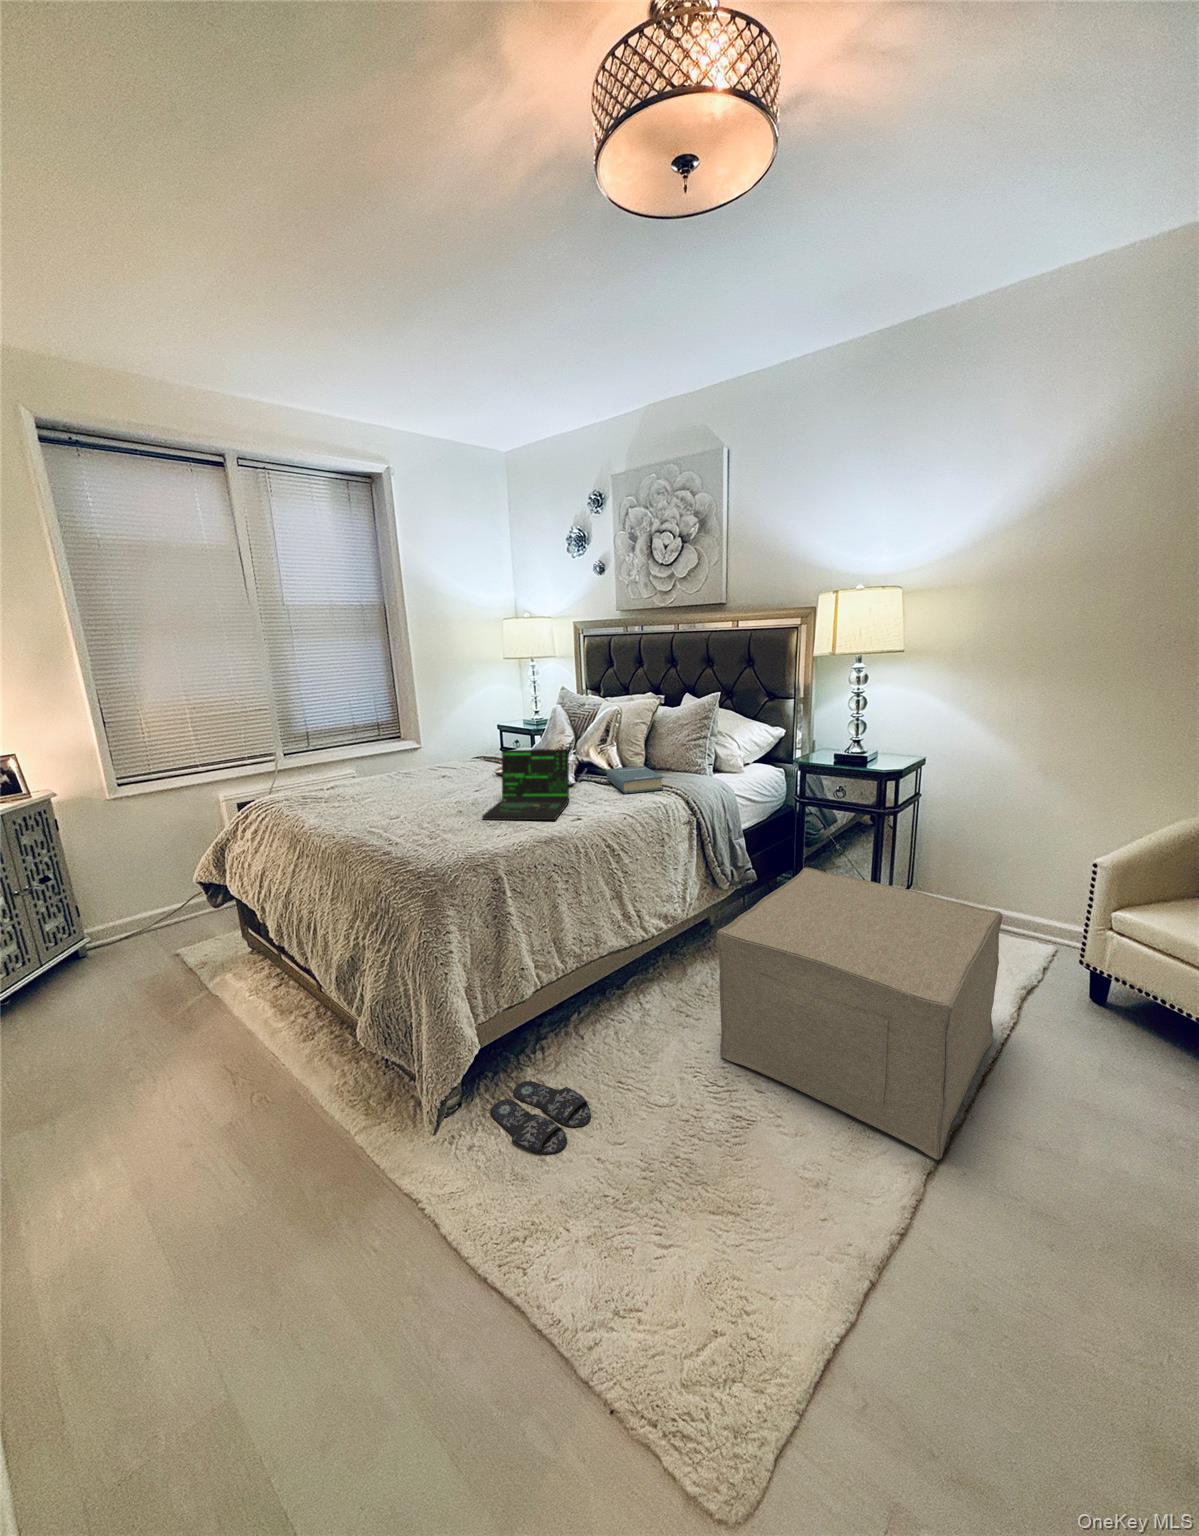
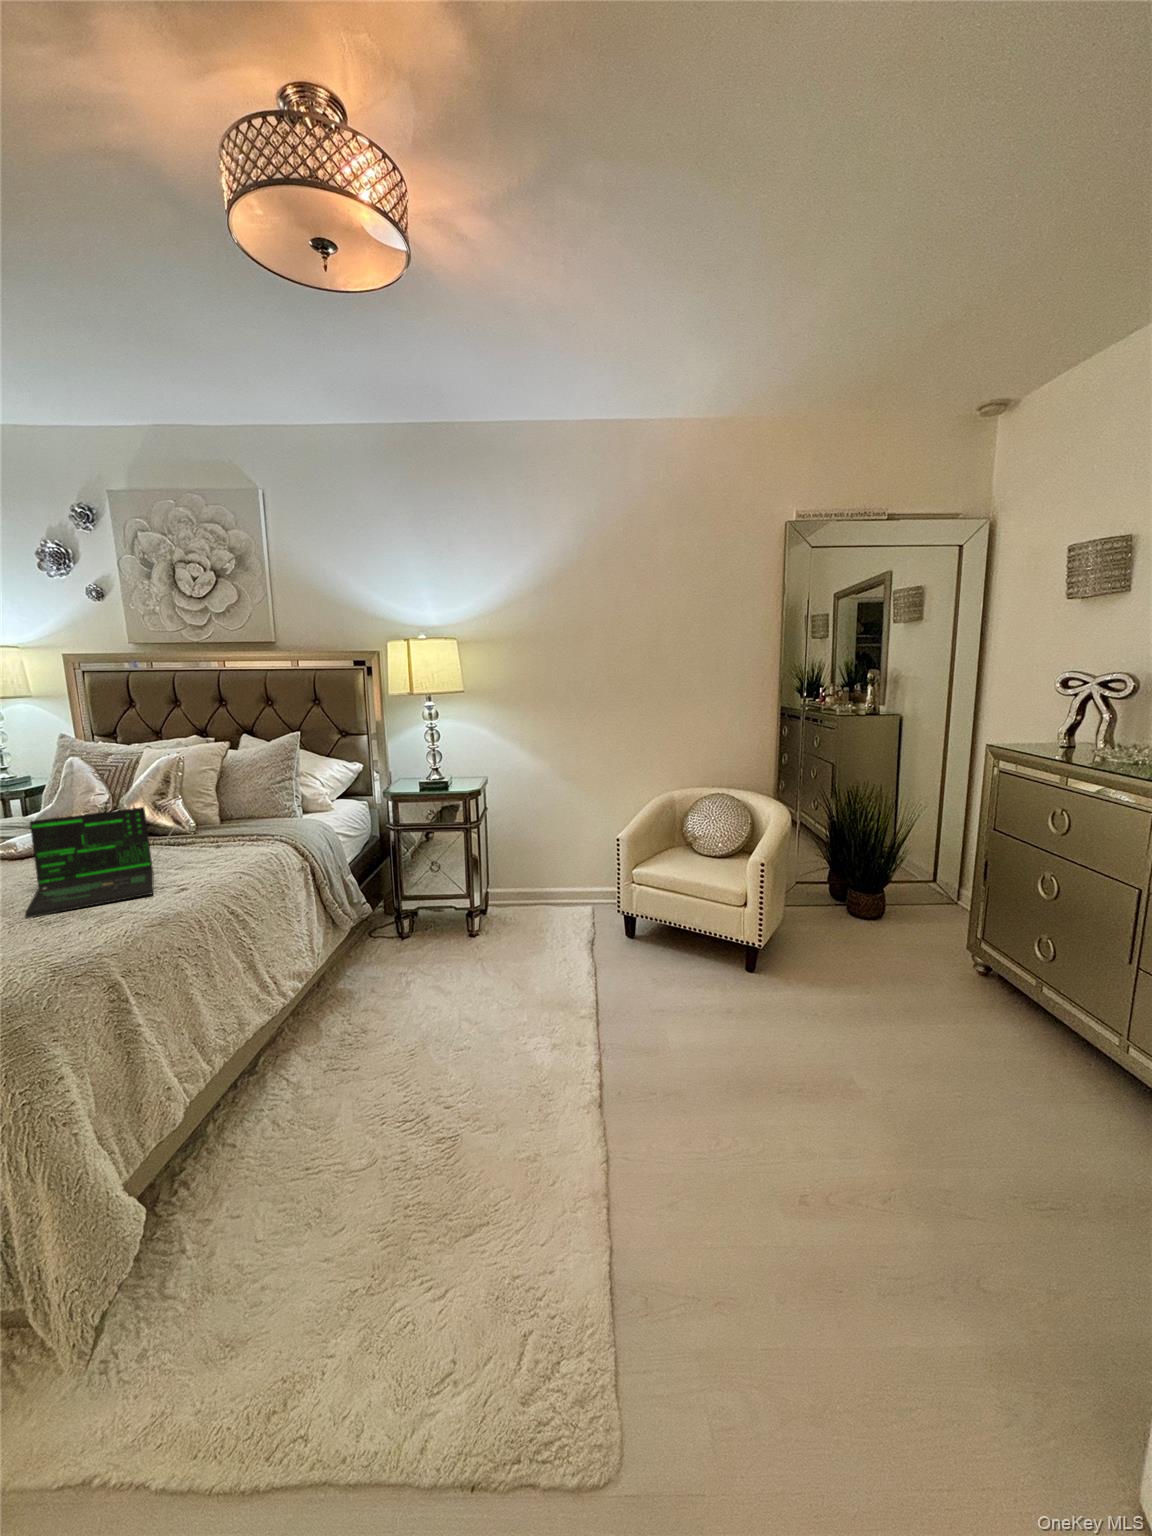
hardback book: present [607,766,663,793] -> none [182,819,267,851]
ottoman: present [716,868,1002,1160] -> none [383,881,596,1088]
slippers: present [491,1081,591,1154] -> none [141,1202,289,1302]

